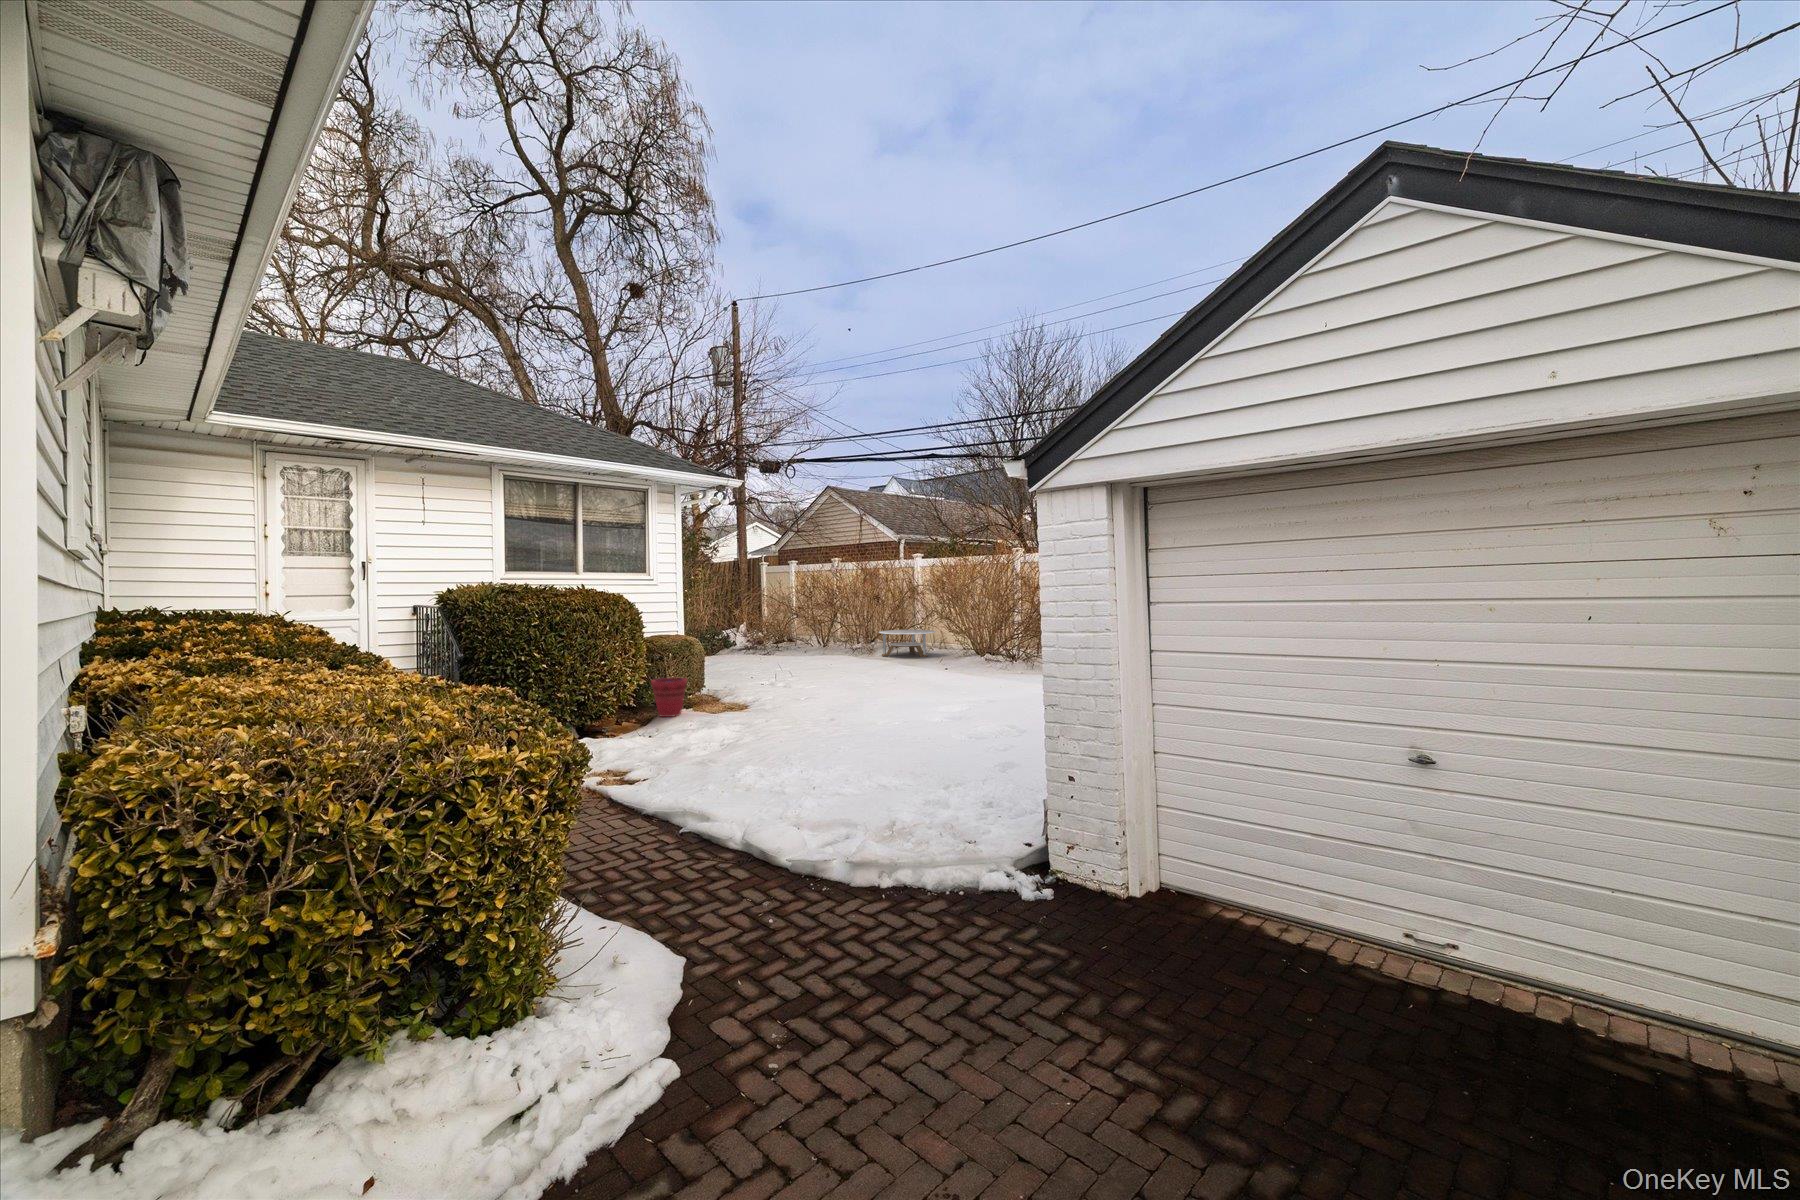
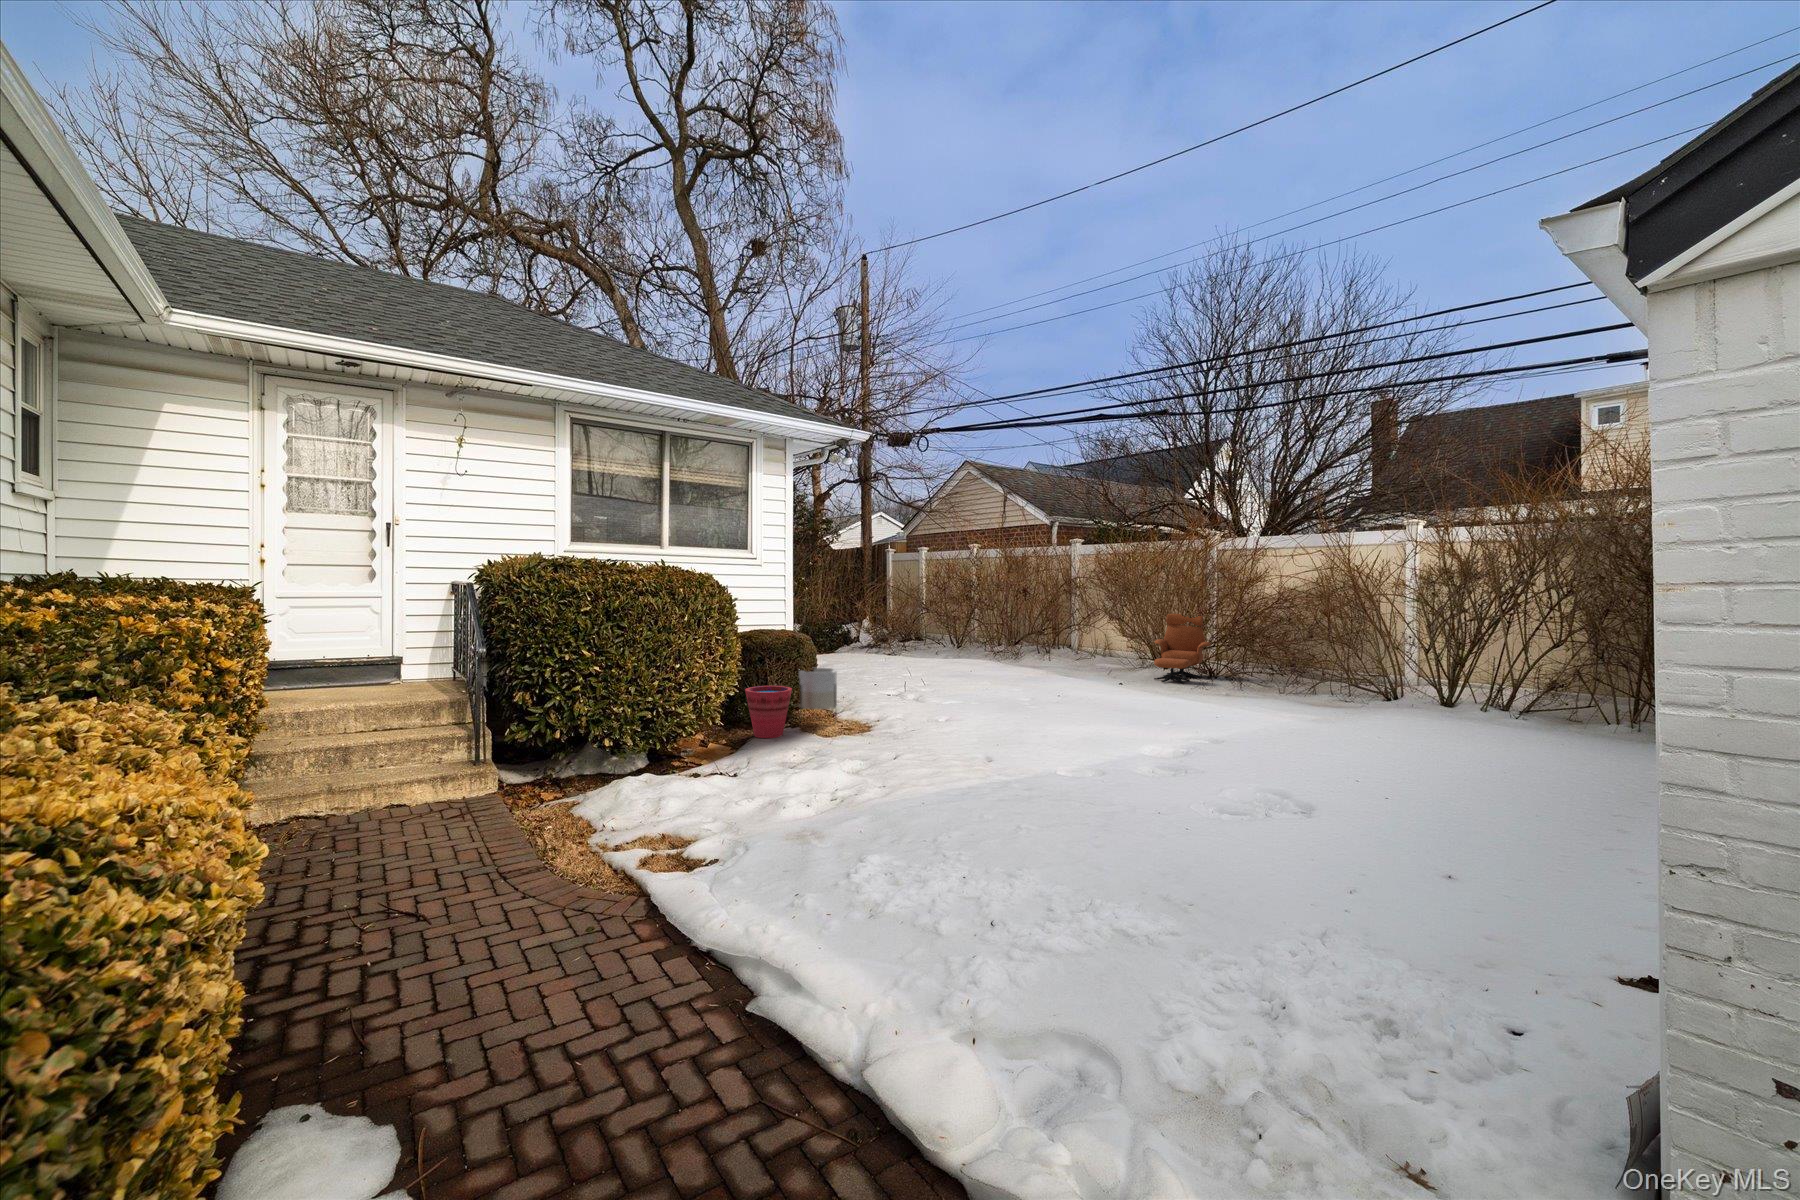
lounge chair: none [970,614,1013,667] -> present [1154,614,1211,683]
round table: present [879,630,936,657] -> none [1029,631,1102,665]
planter: none [691,663,722,707] -> present [799,668,837,709]

